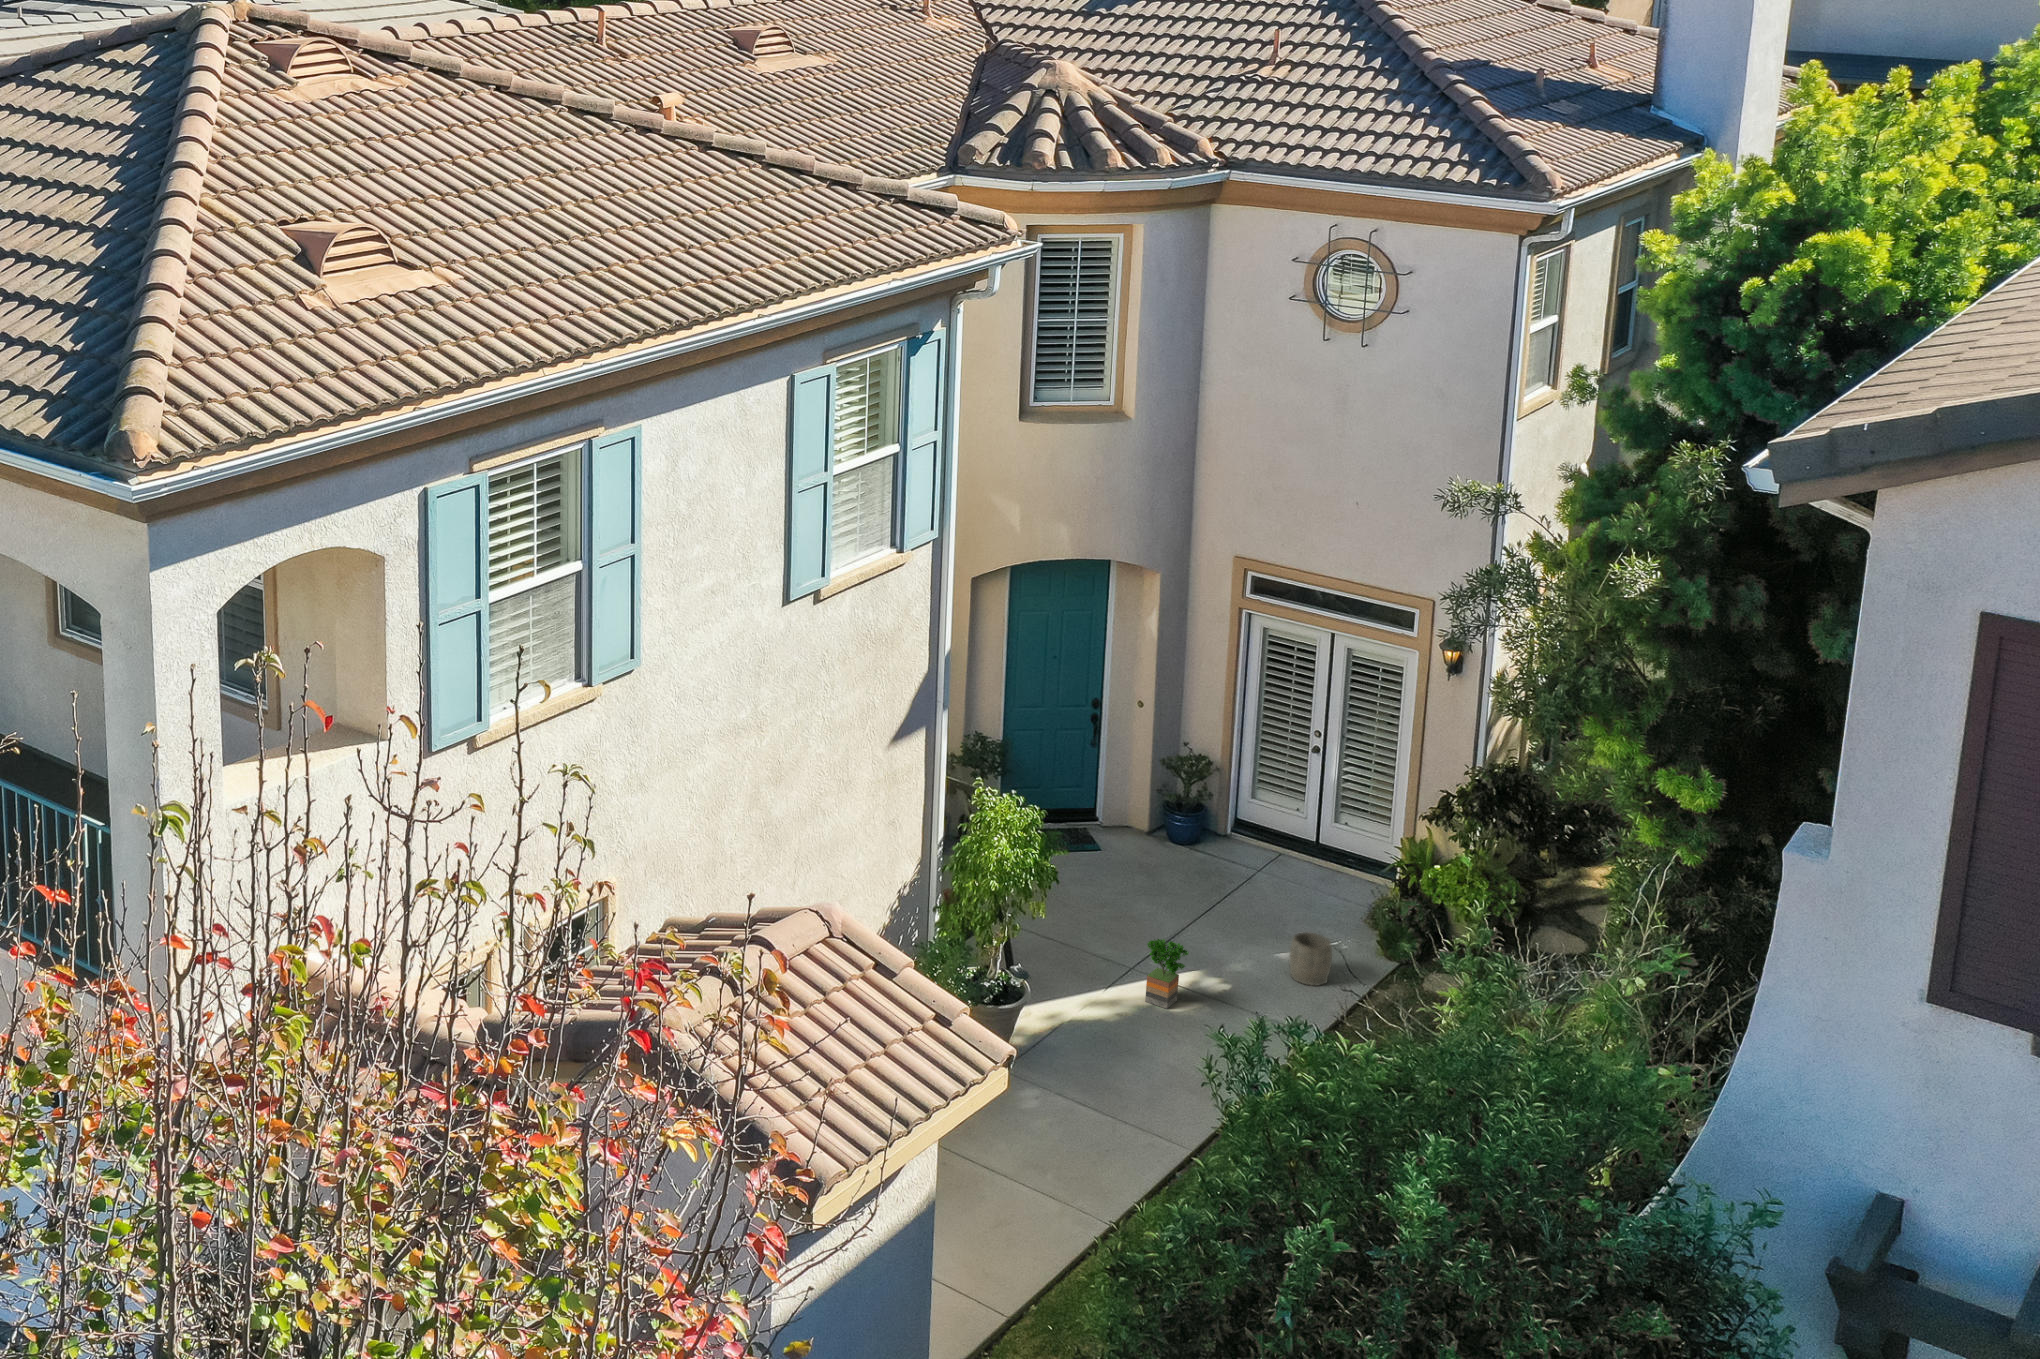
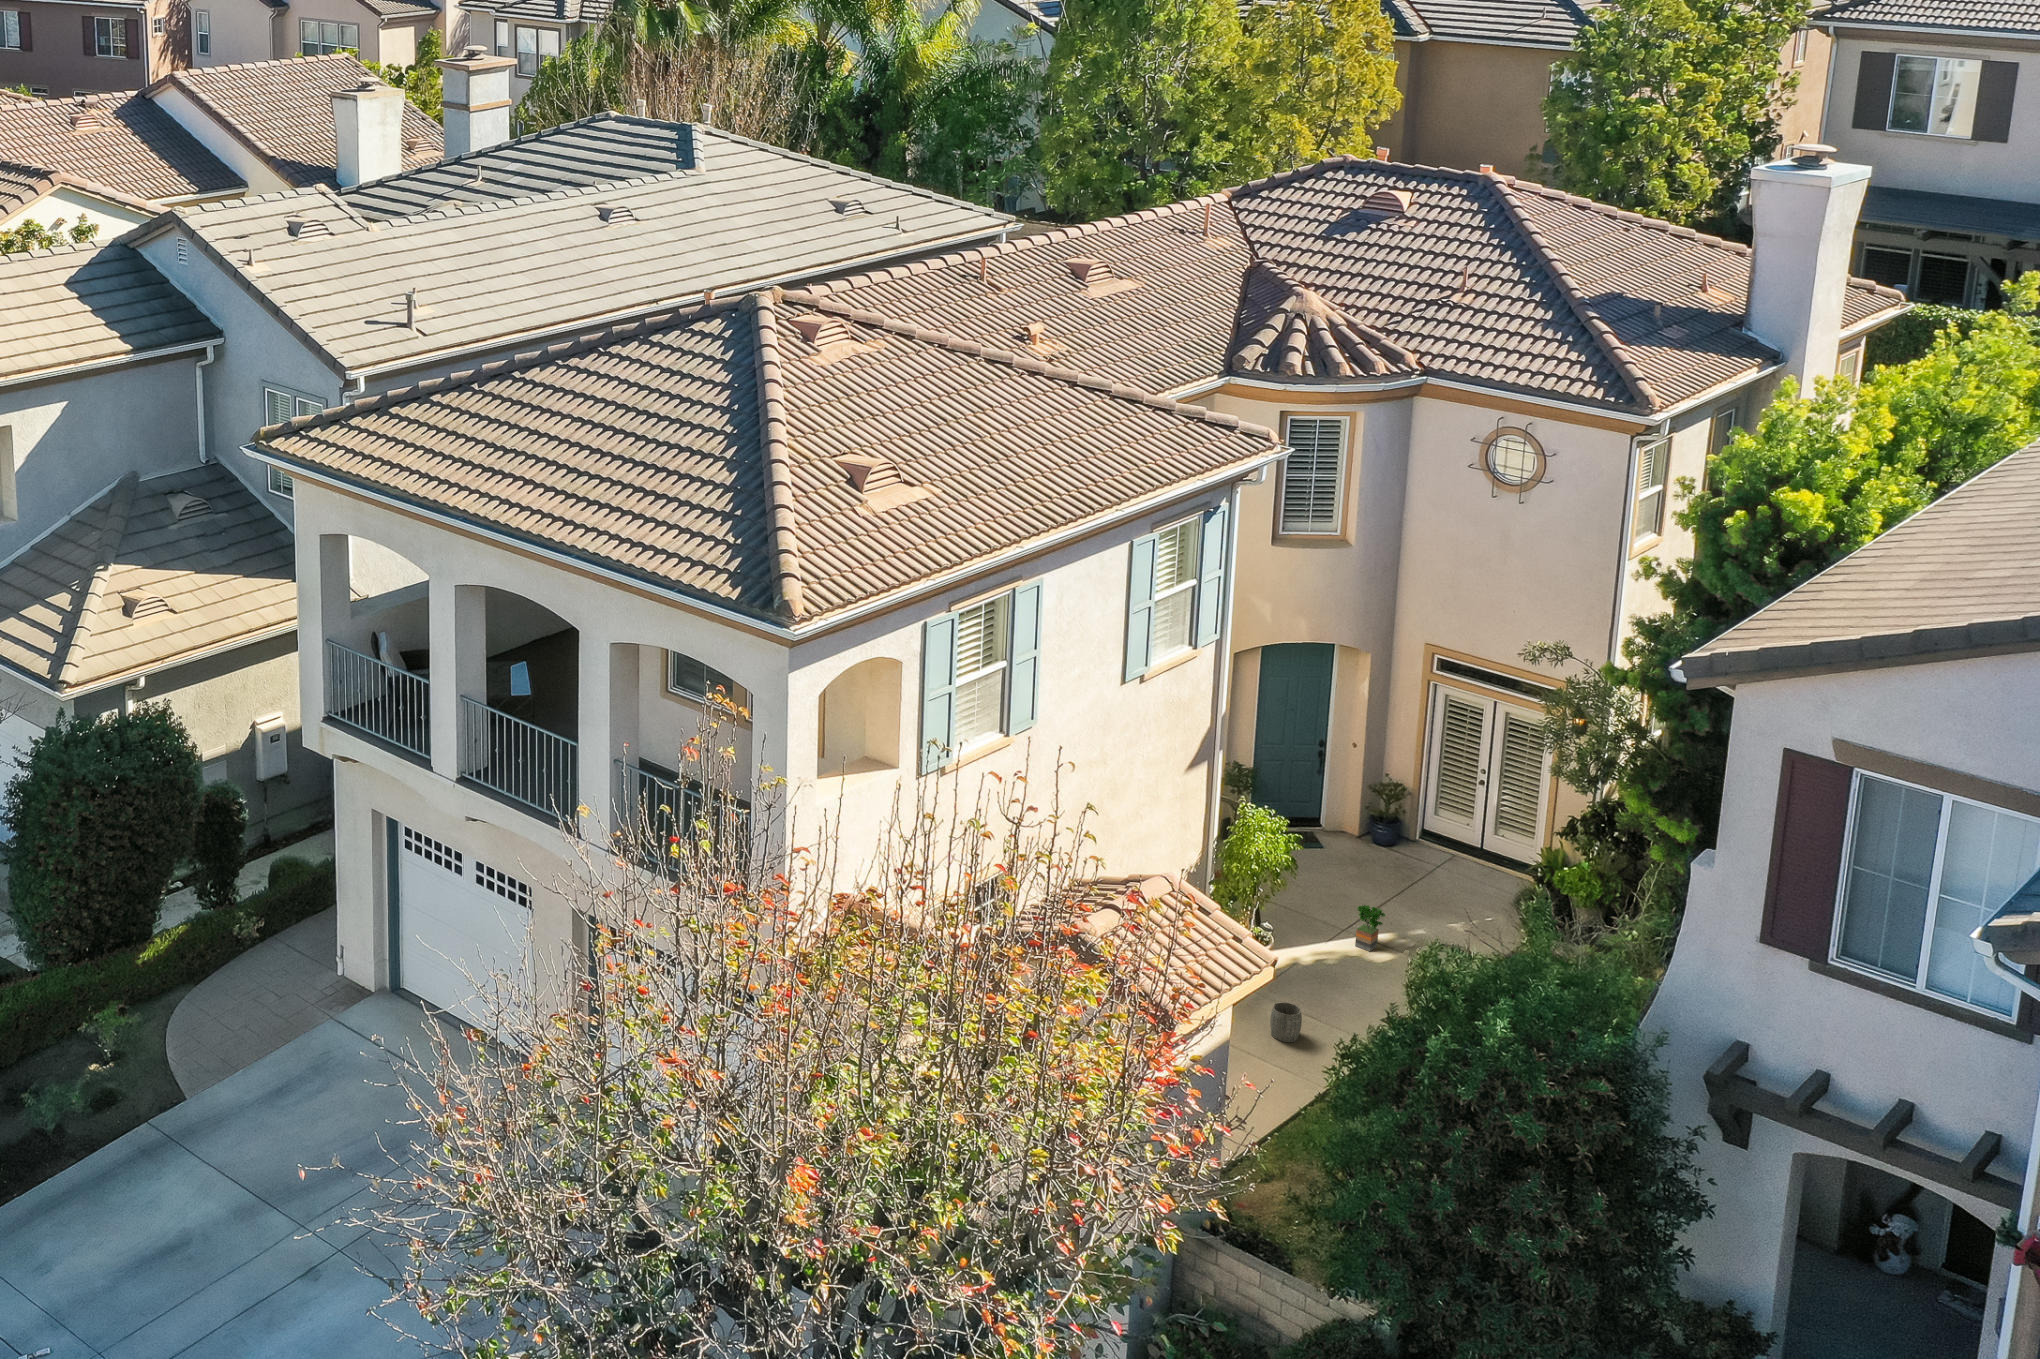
woven basket: present [1289,933,1332,986] -> present [1270,1002,1302,1042]

